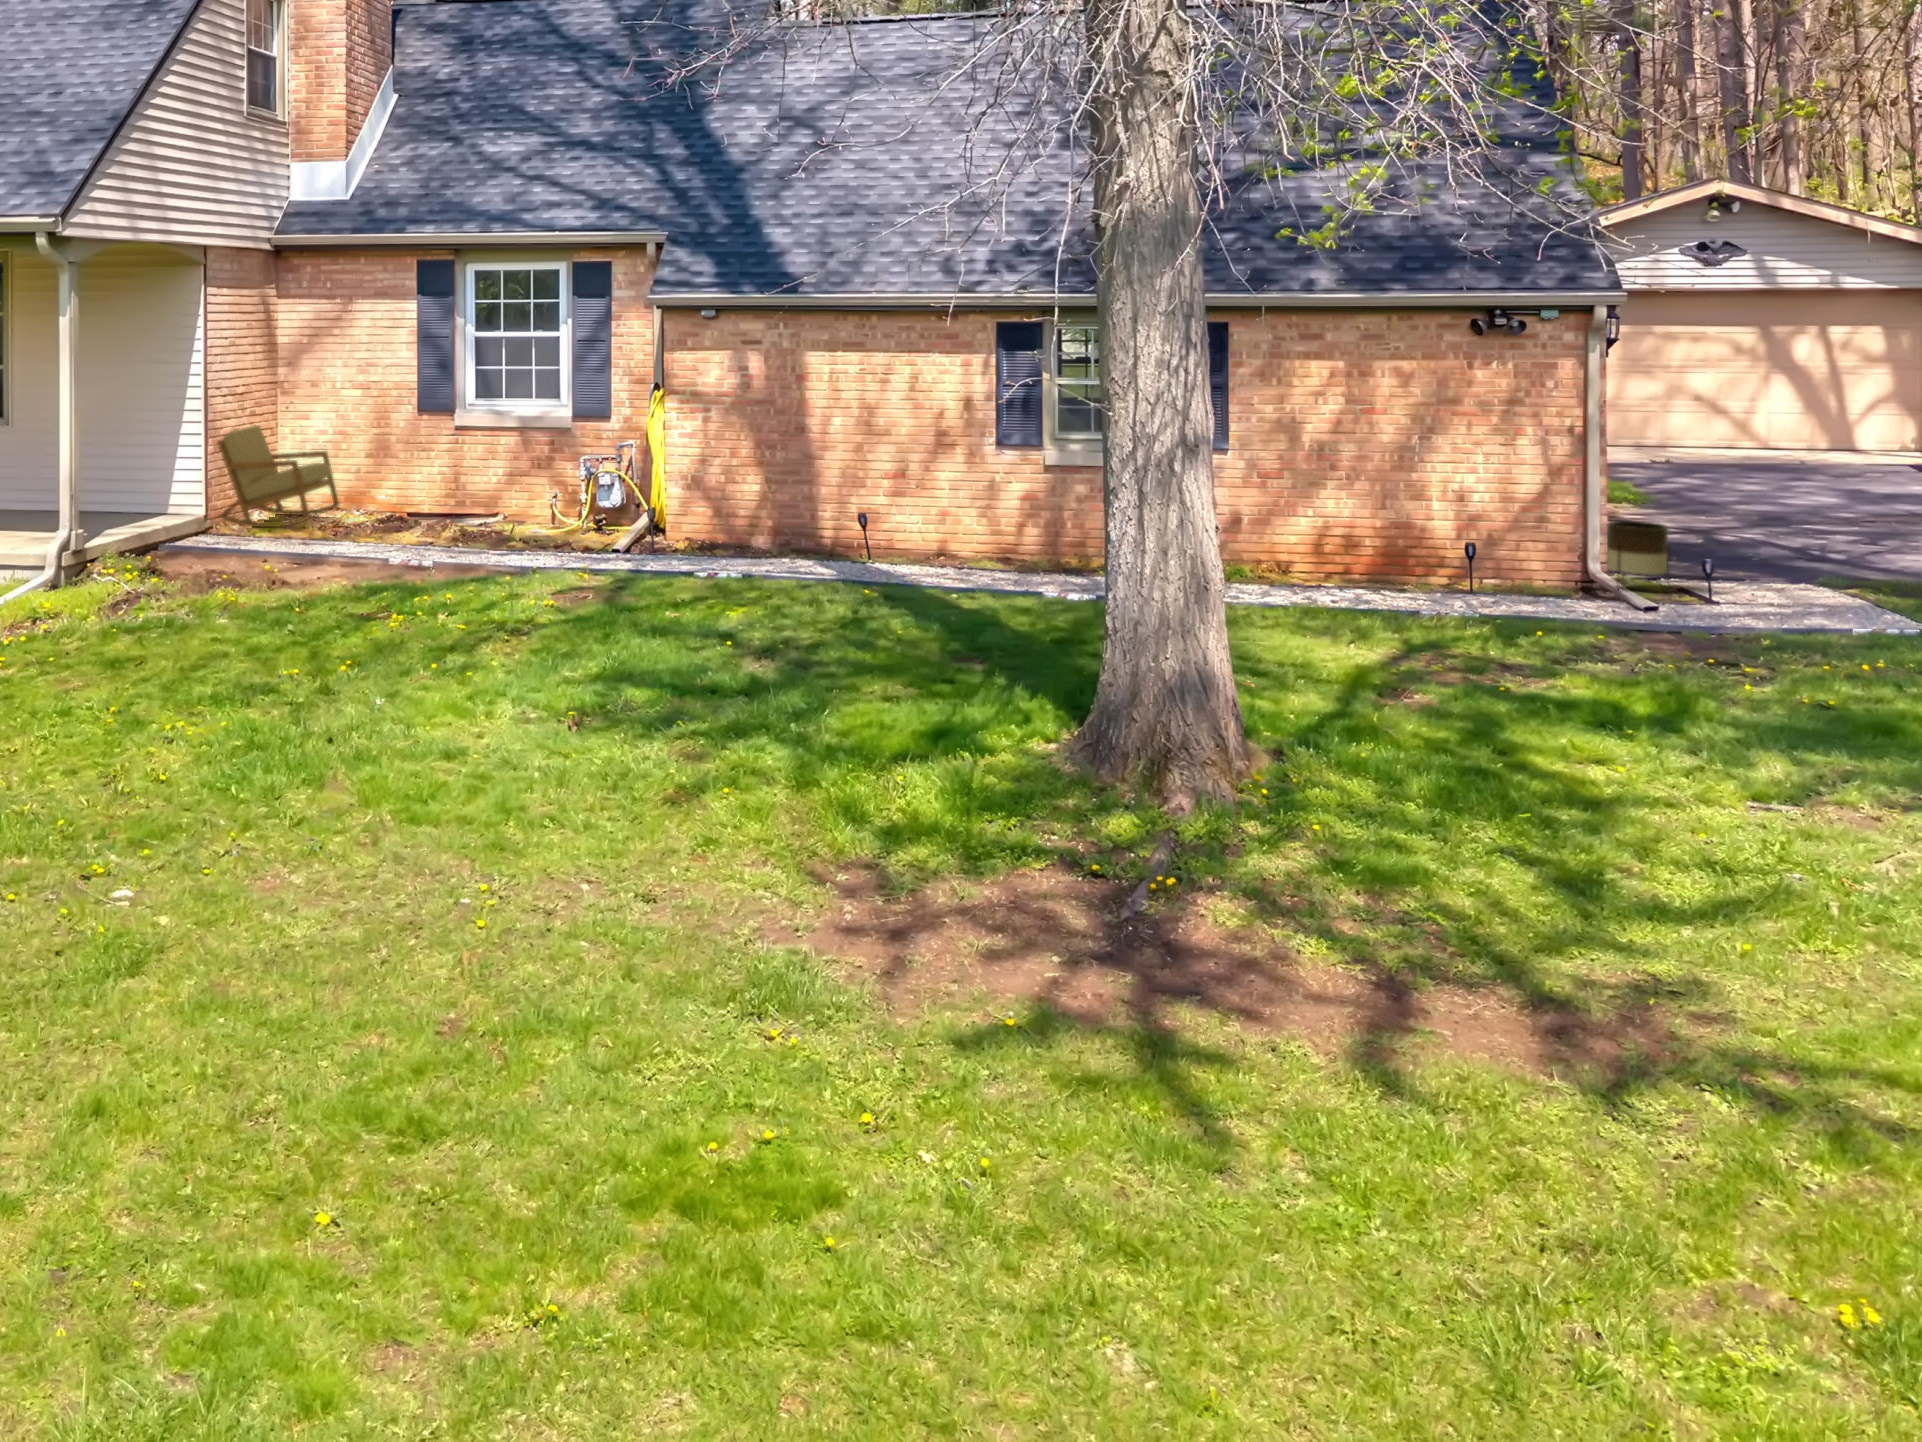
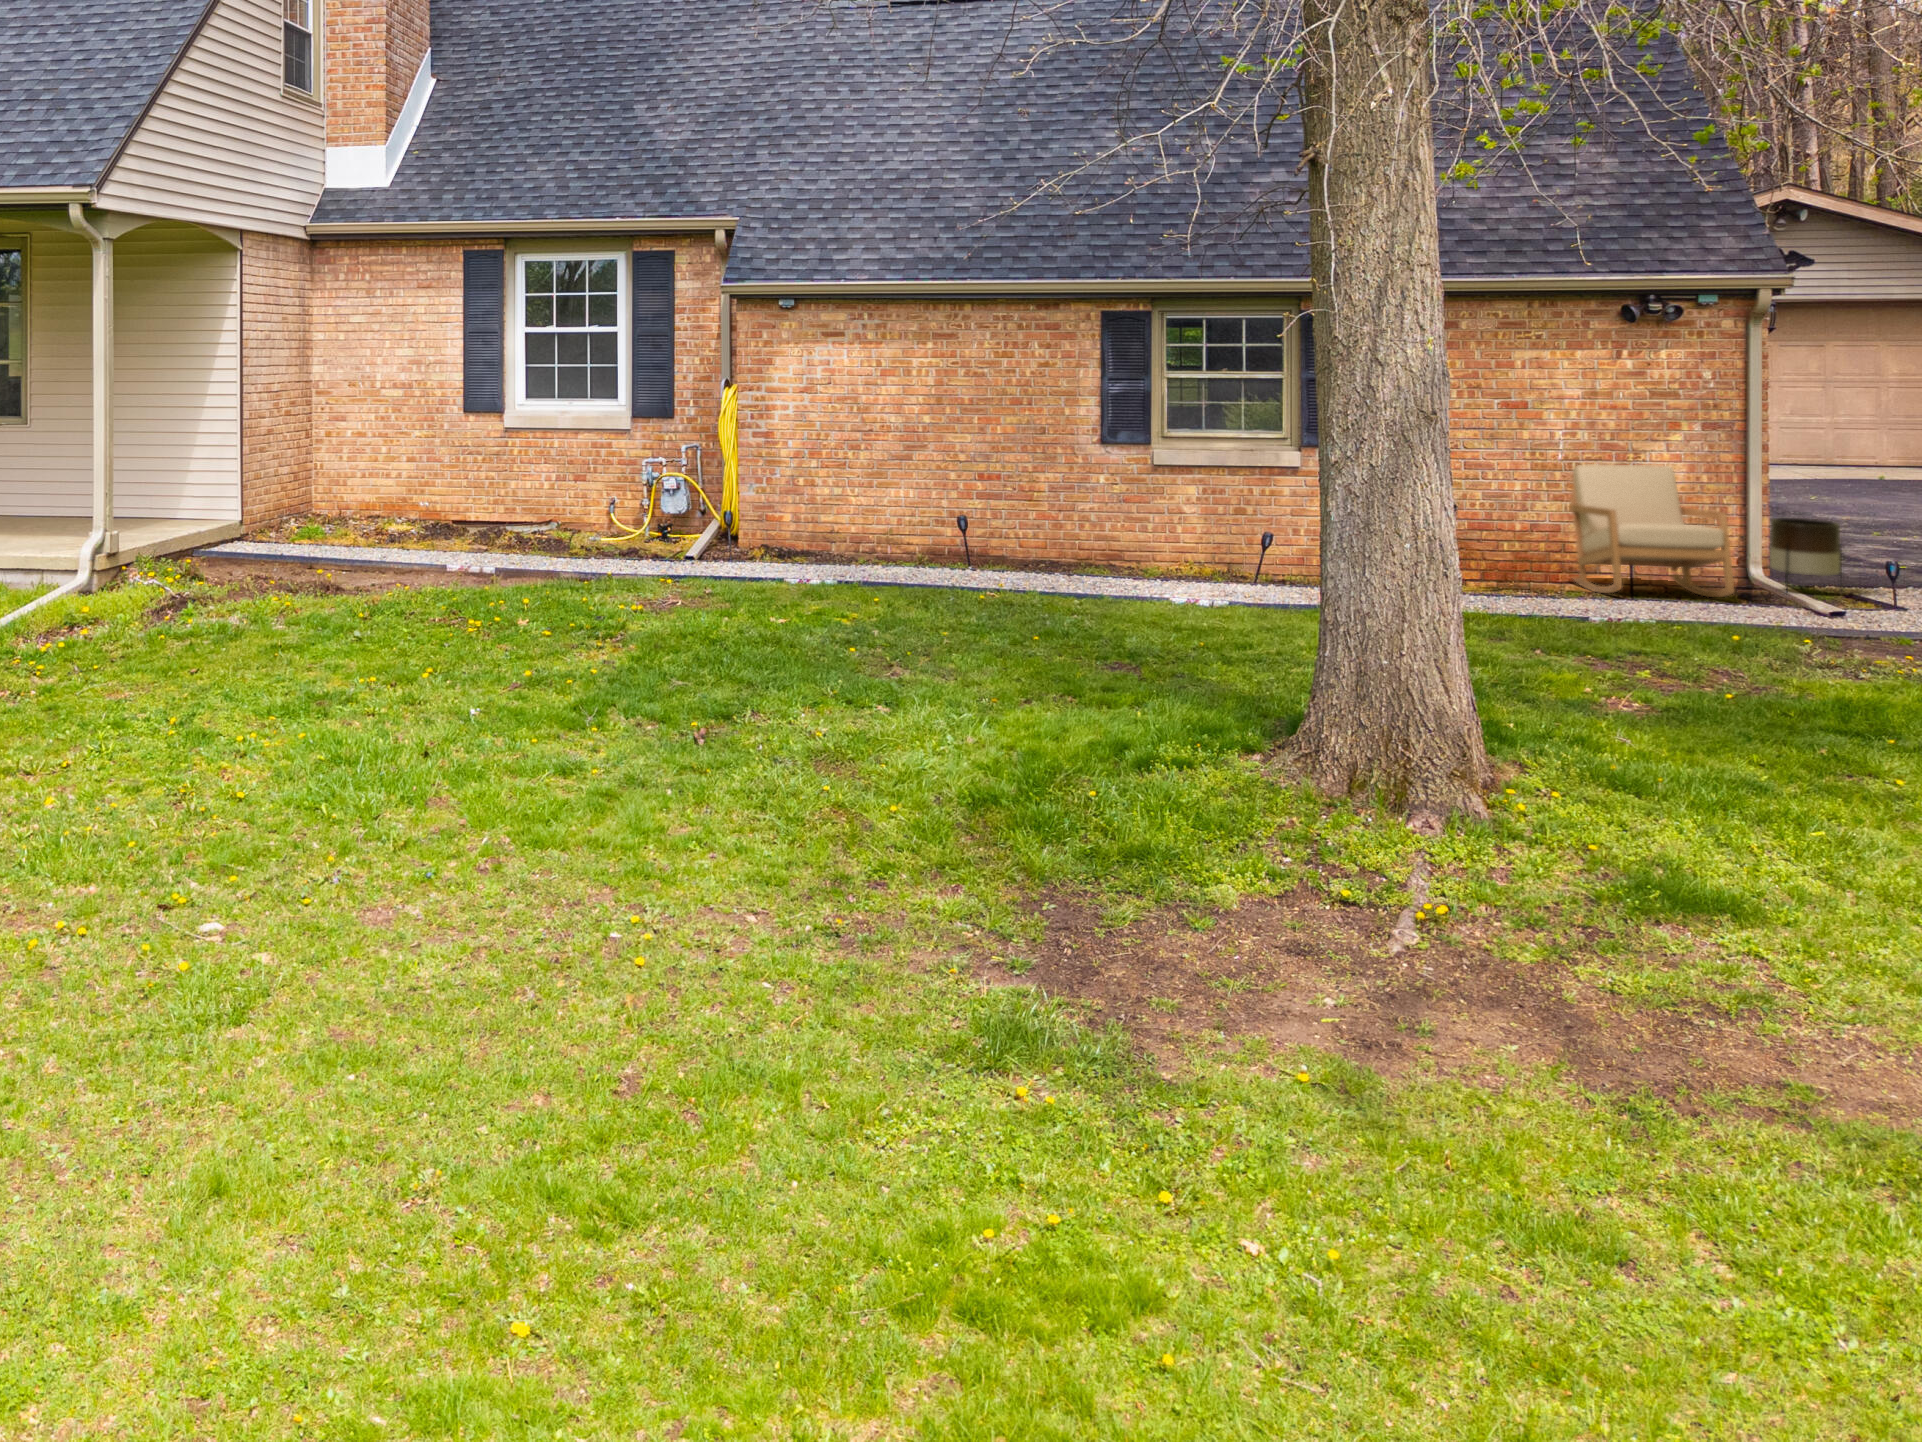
chair: present [217,425,339,527] -> present [1570,464,1734,597]

